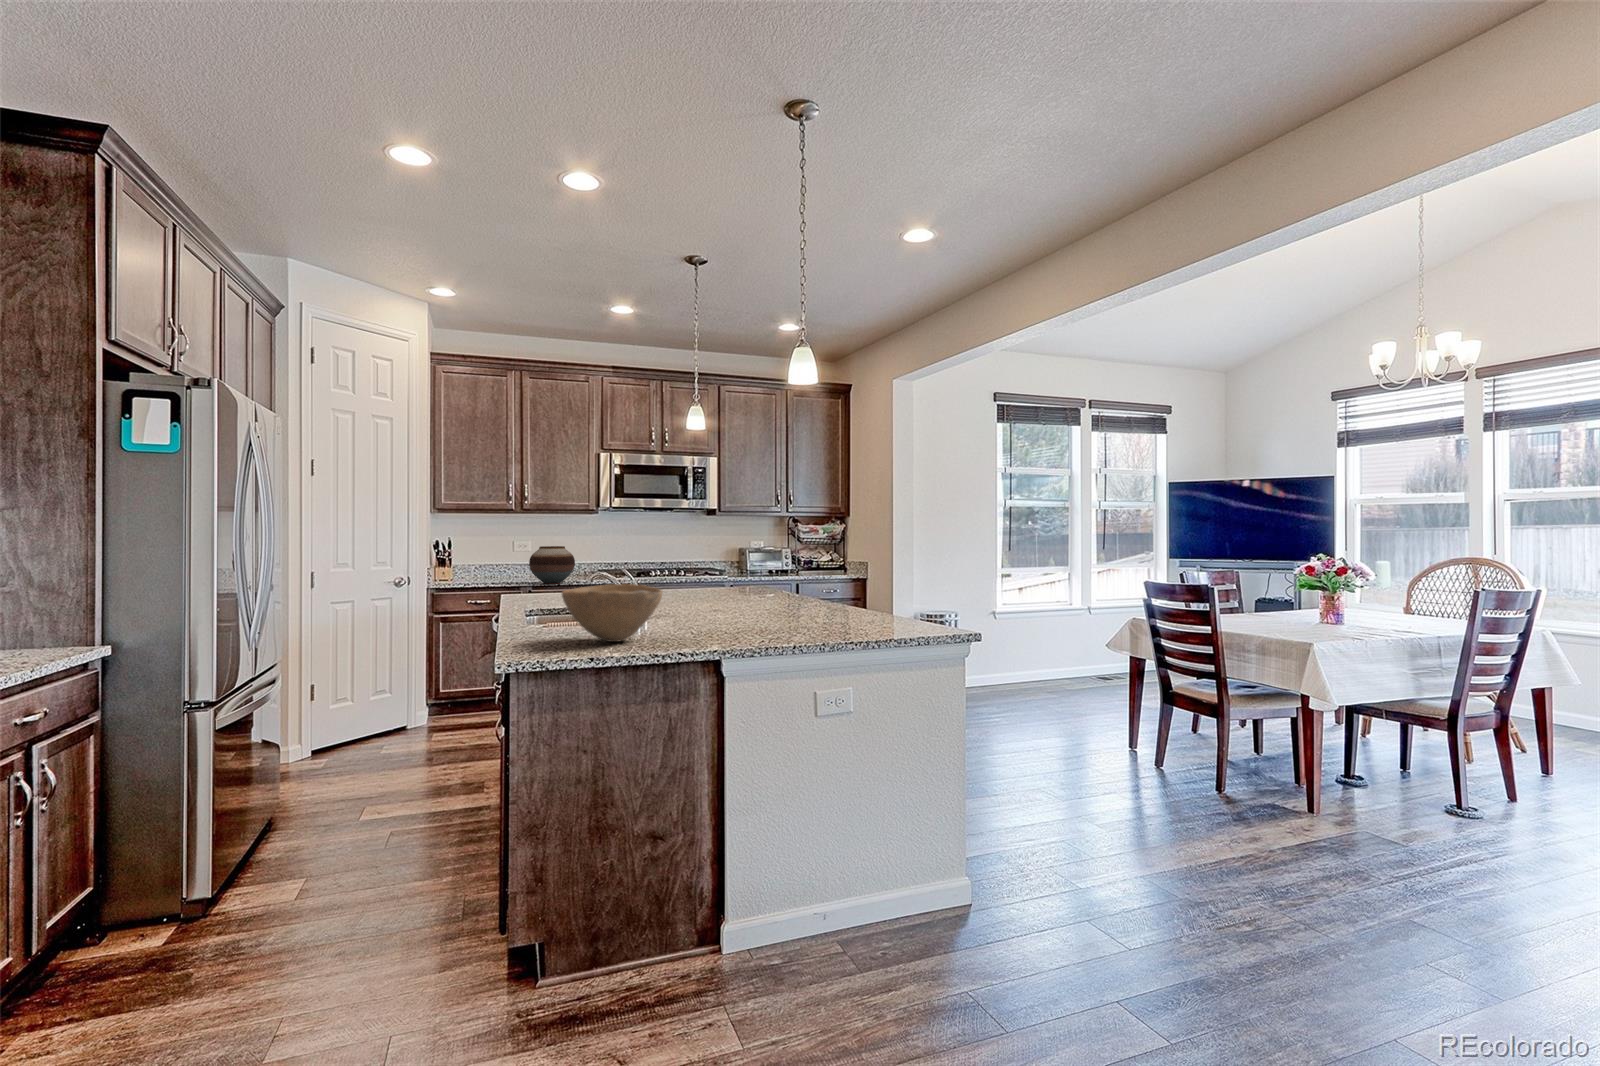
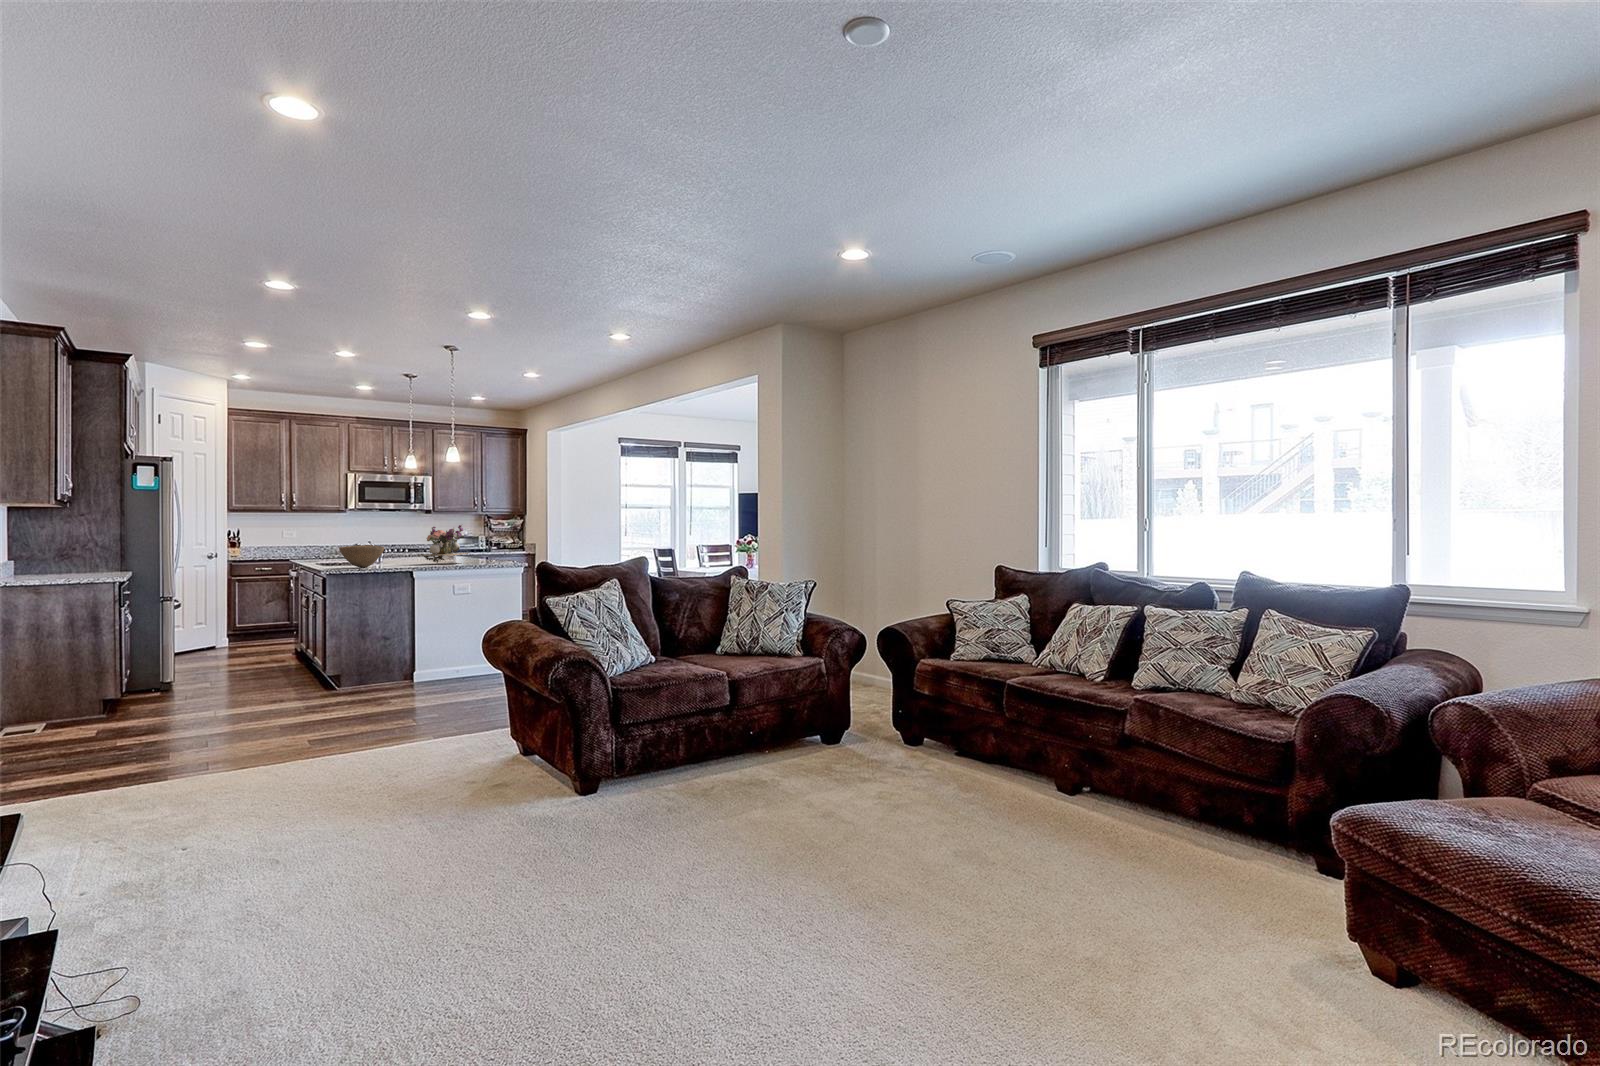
flower arrangement: none [733,533,845,627] -> present [420,525,468,563]
vase: present [529,546,575,584] -> none [298,534,331,558]

